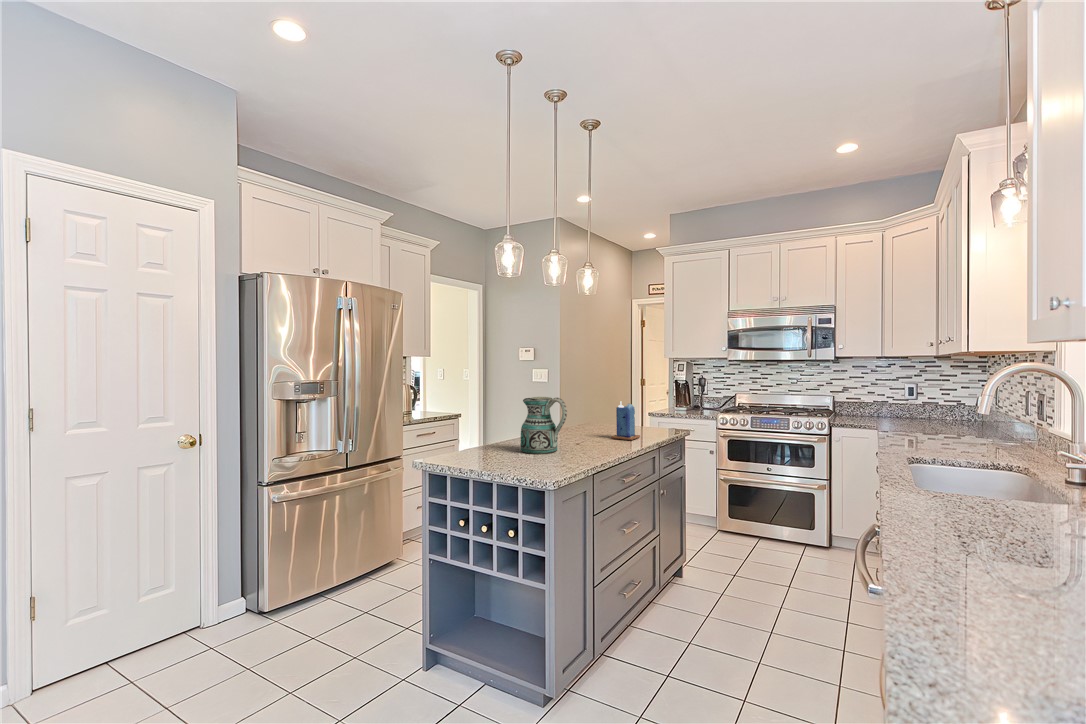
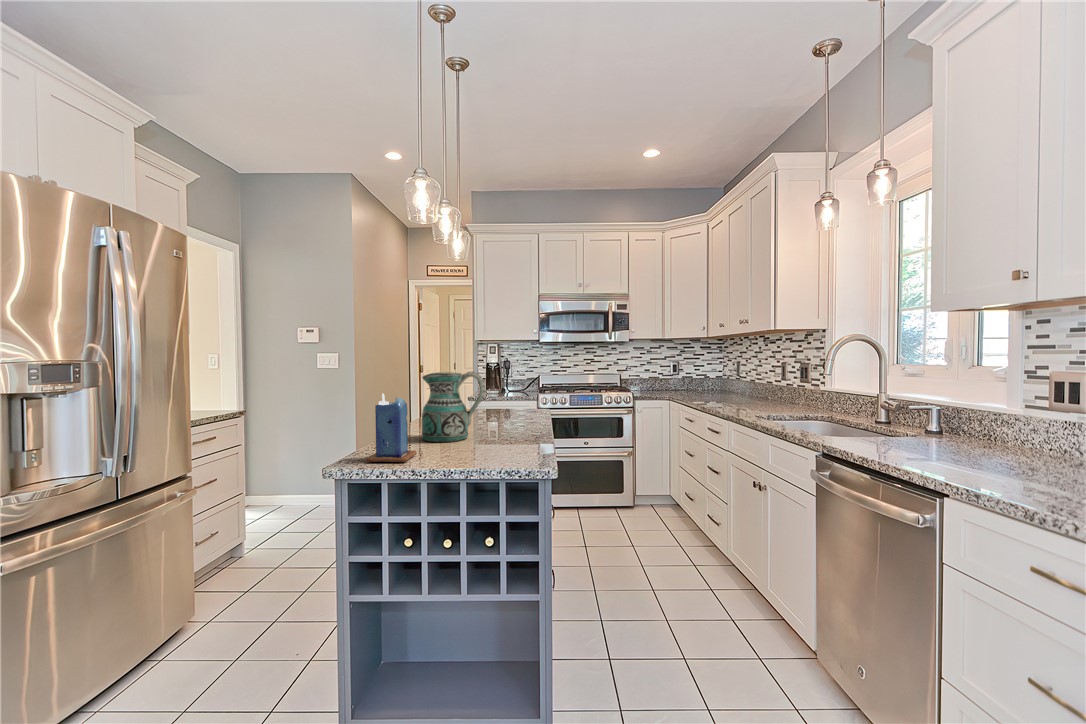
candle: present [611,401,640,440] -> present [366,394,416,462]

